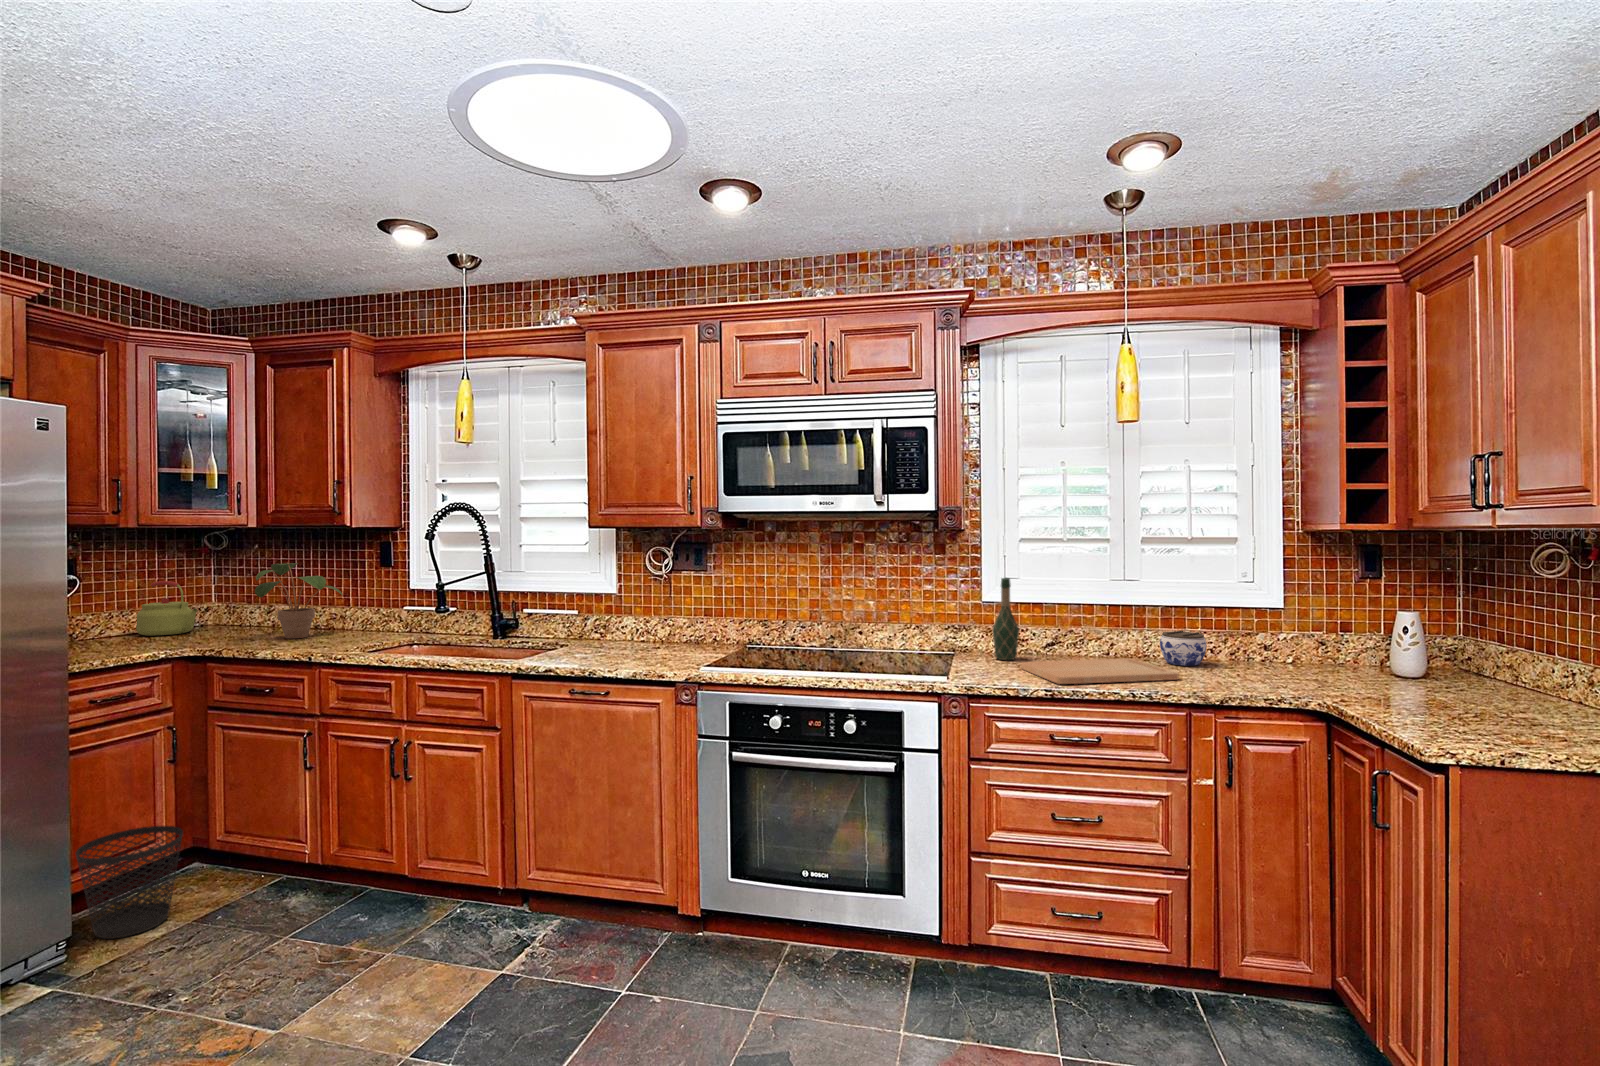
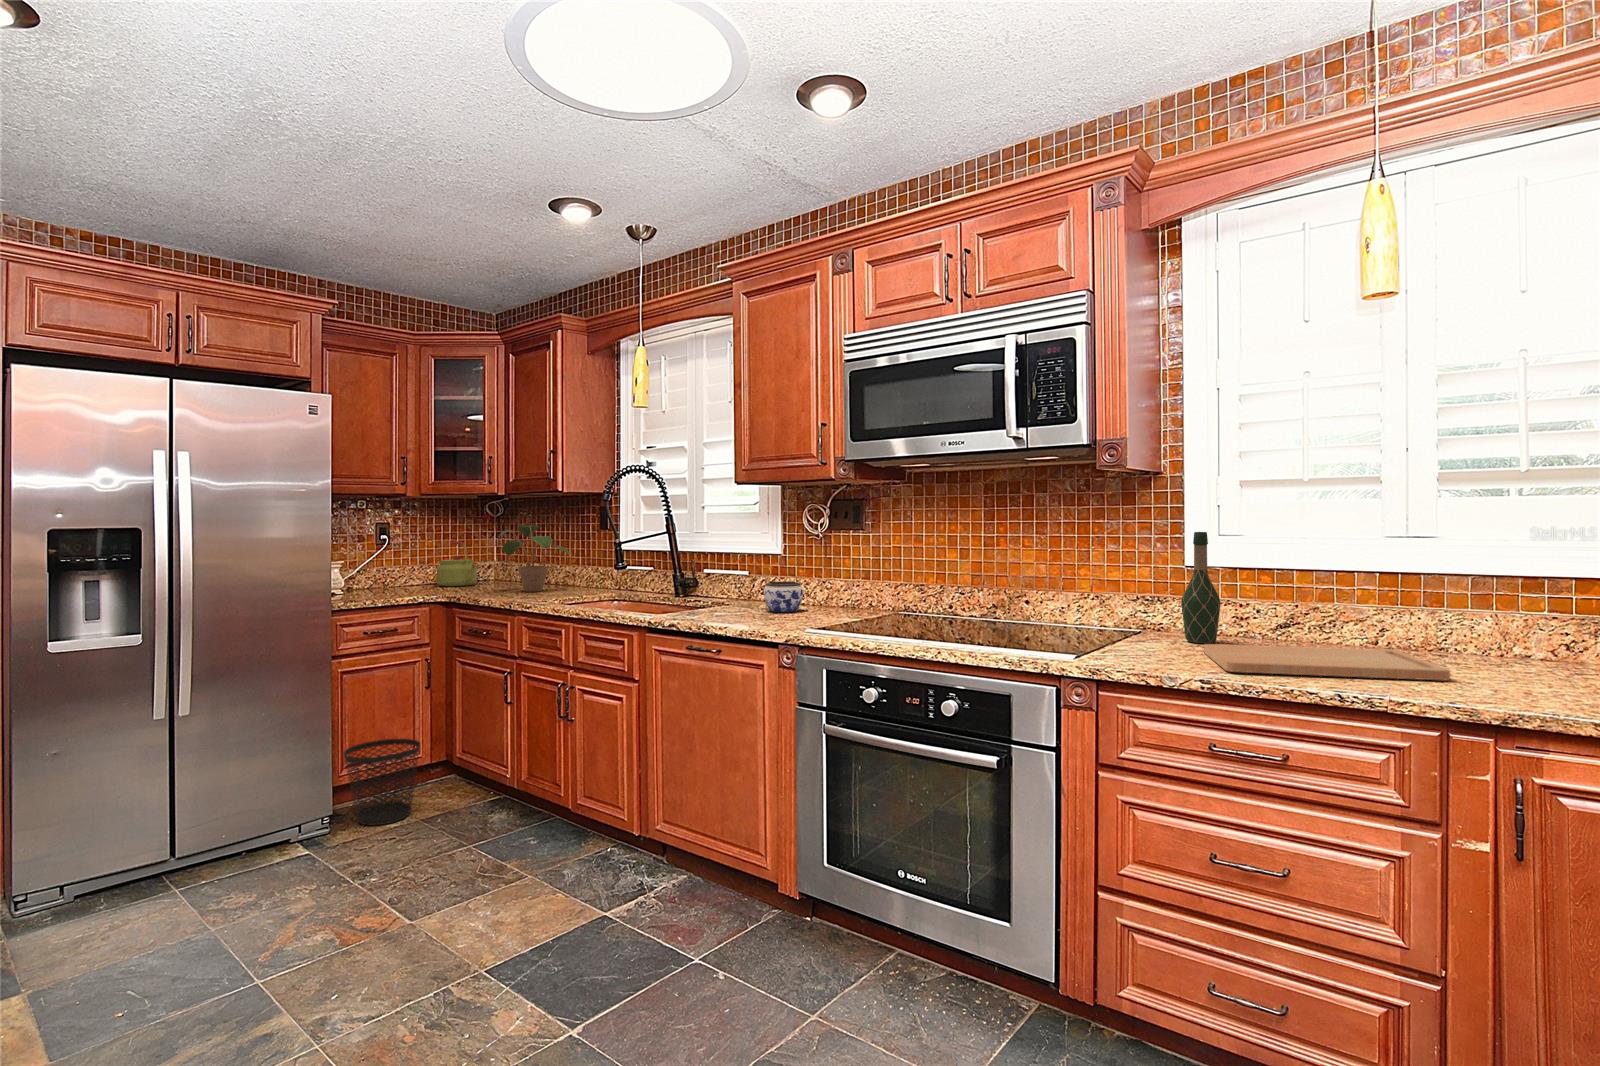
jar: present [1160,631,1207,666] -> present [764,581,803,612]

